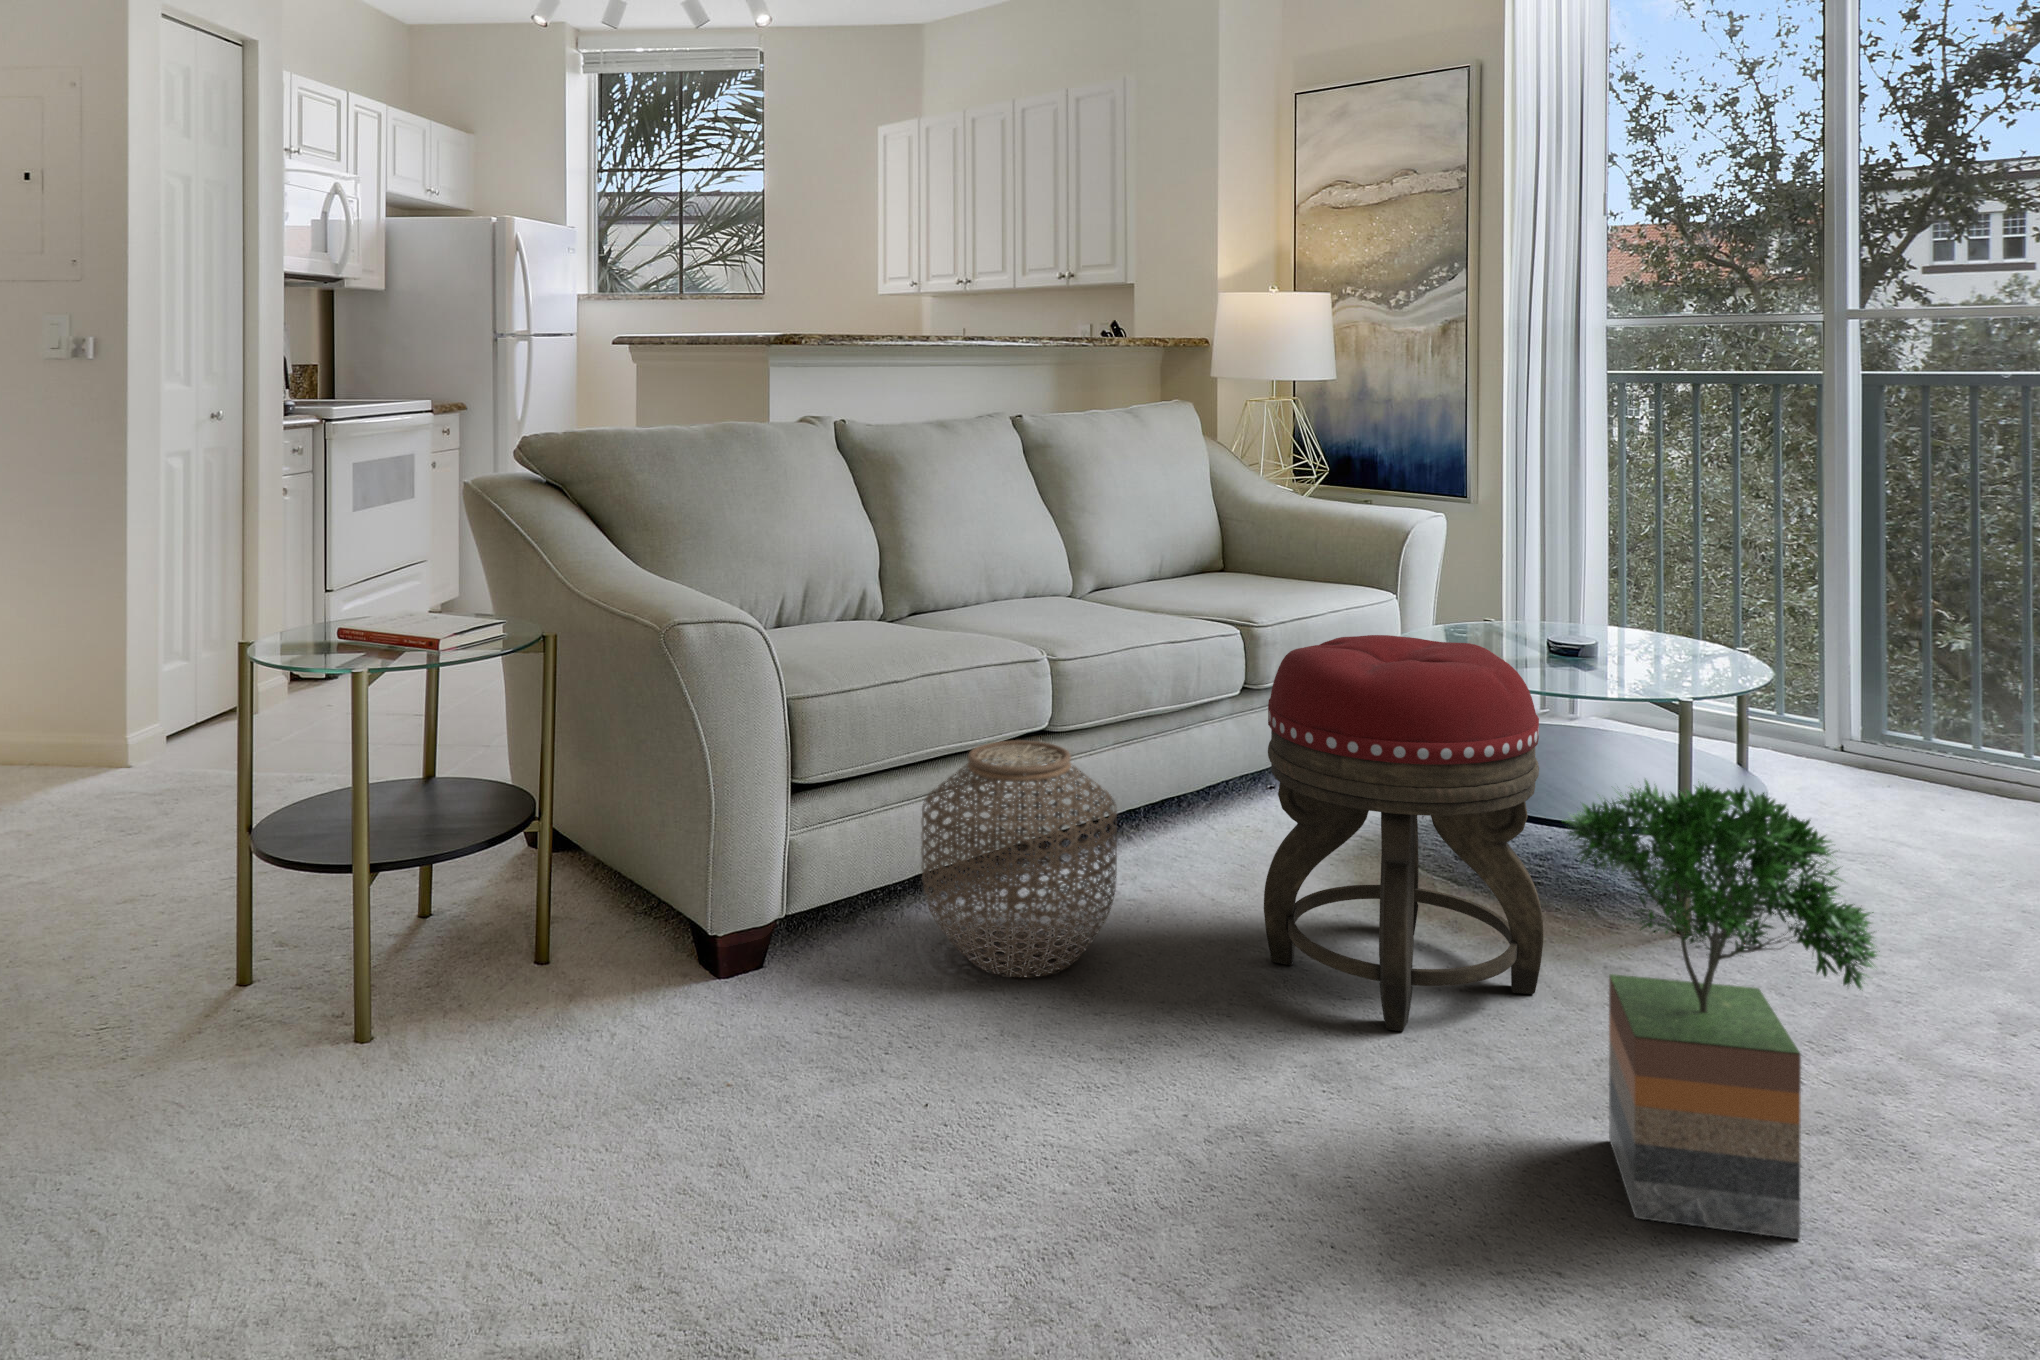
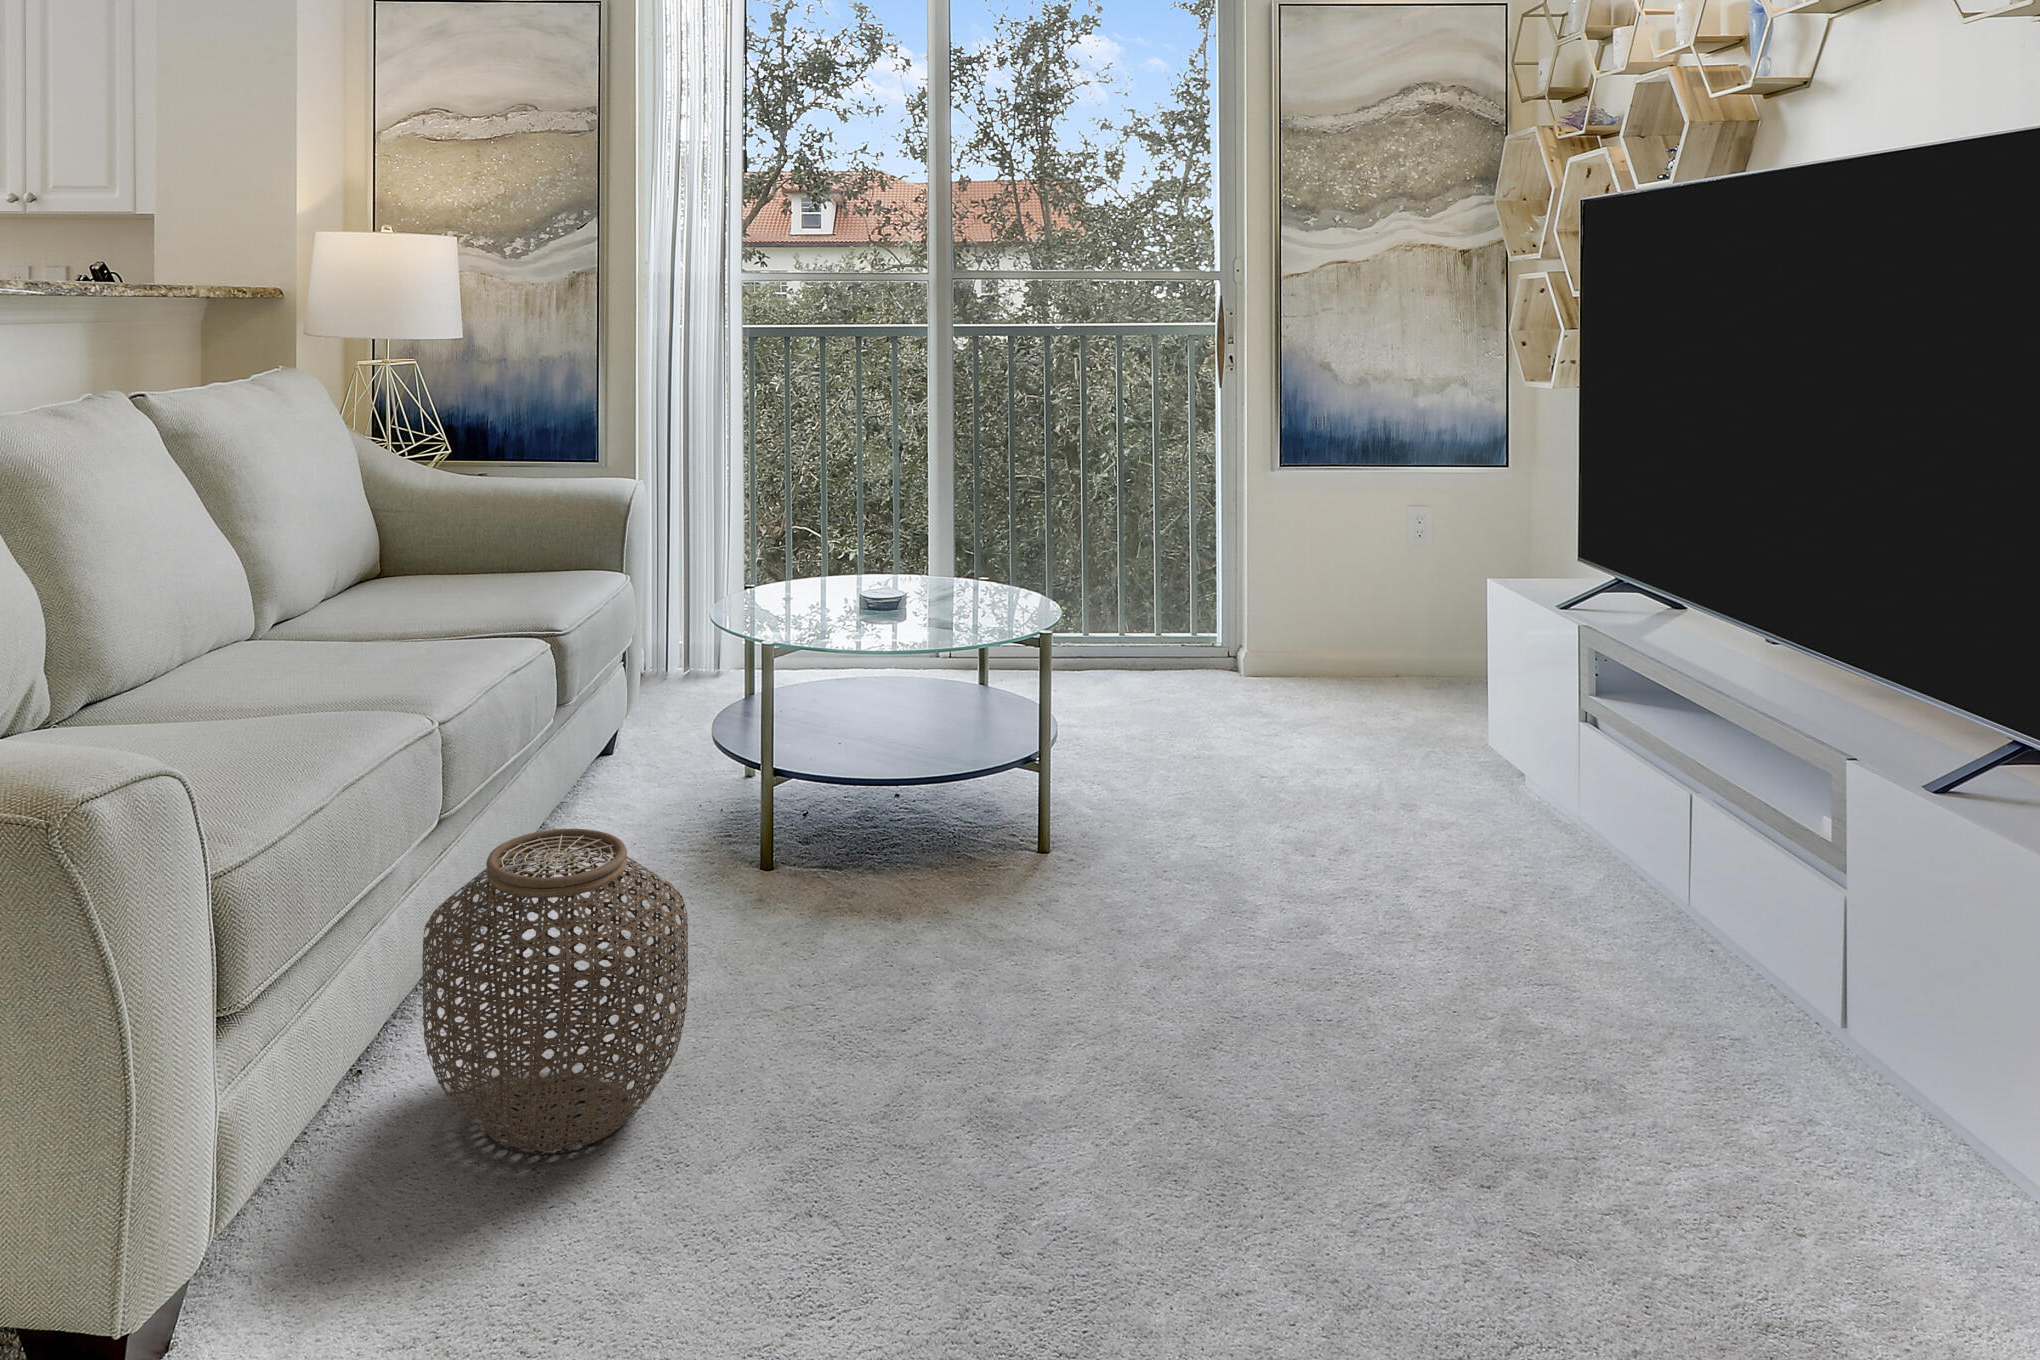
footstool: present [1264,635,1543,1031] -> none [793,616,1068,1031]
potted tree: present [1565,780,1877,1239] -> none [1225,704,1523,1116]

